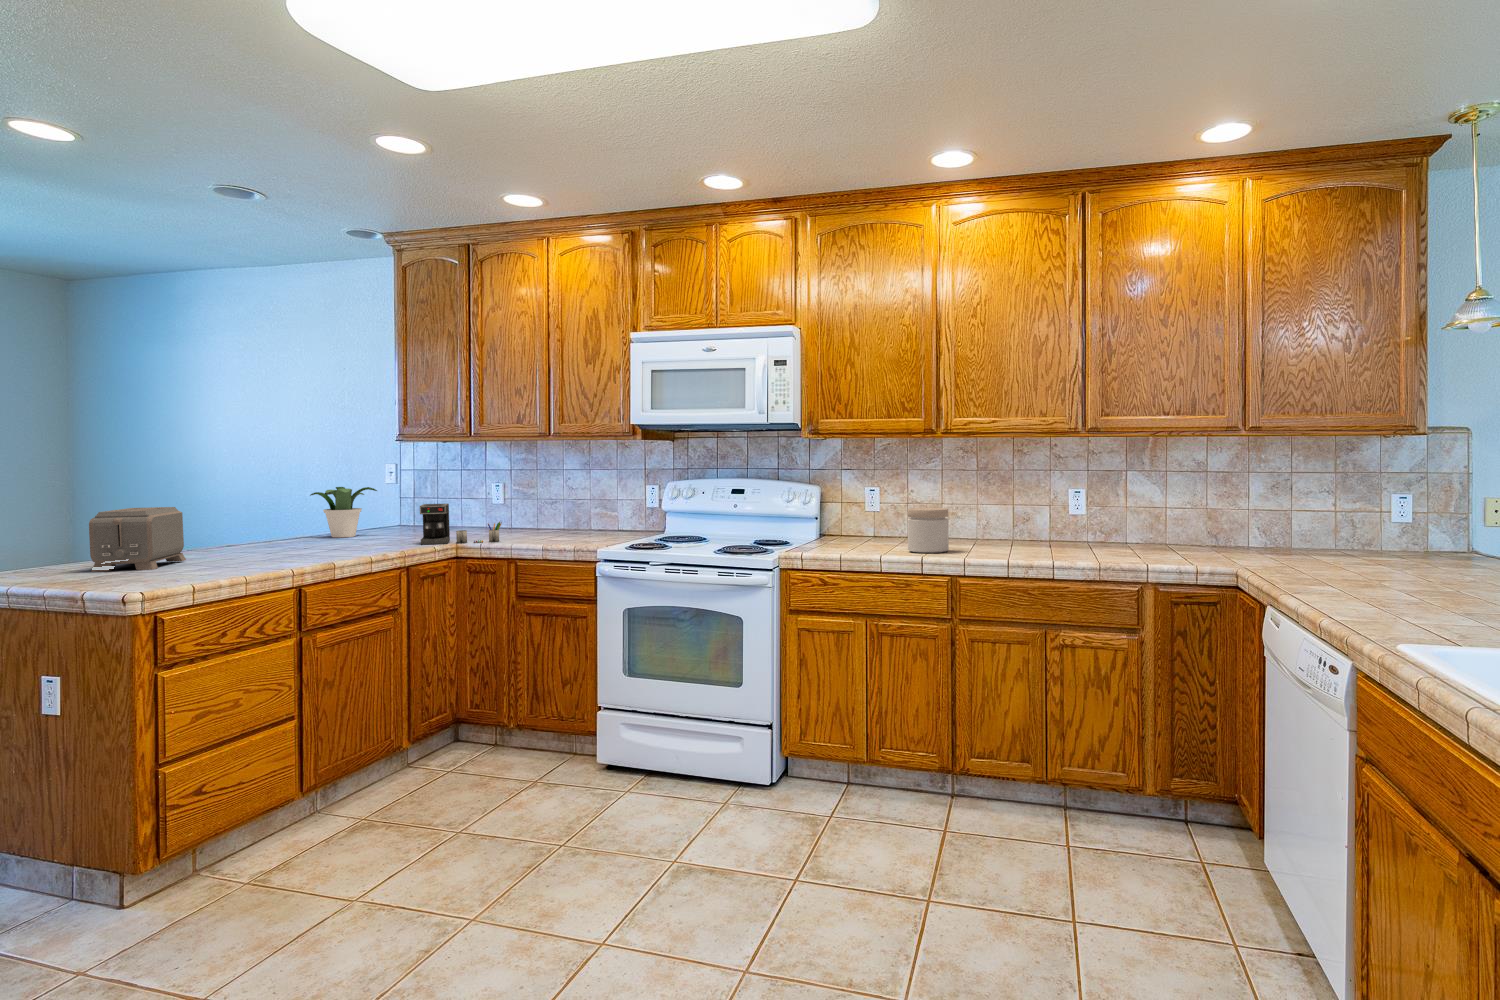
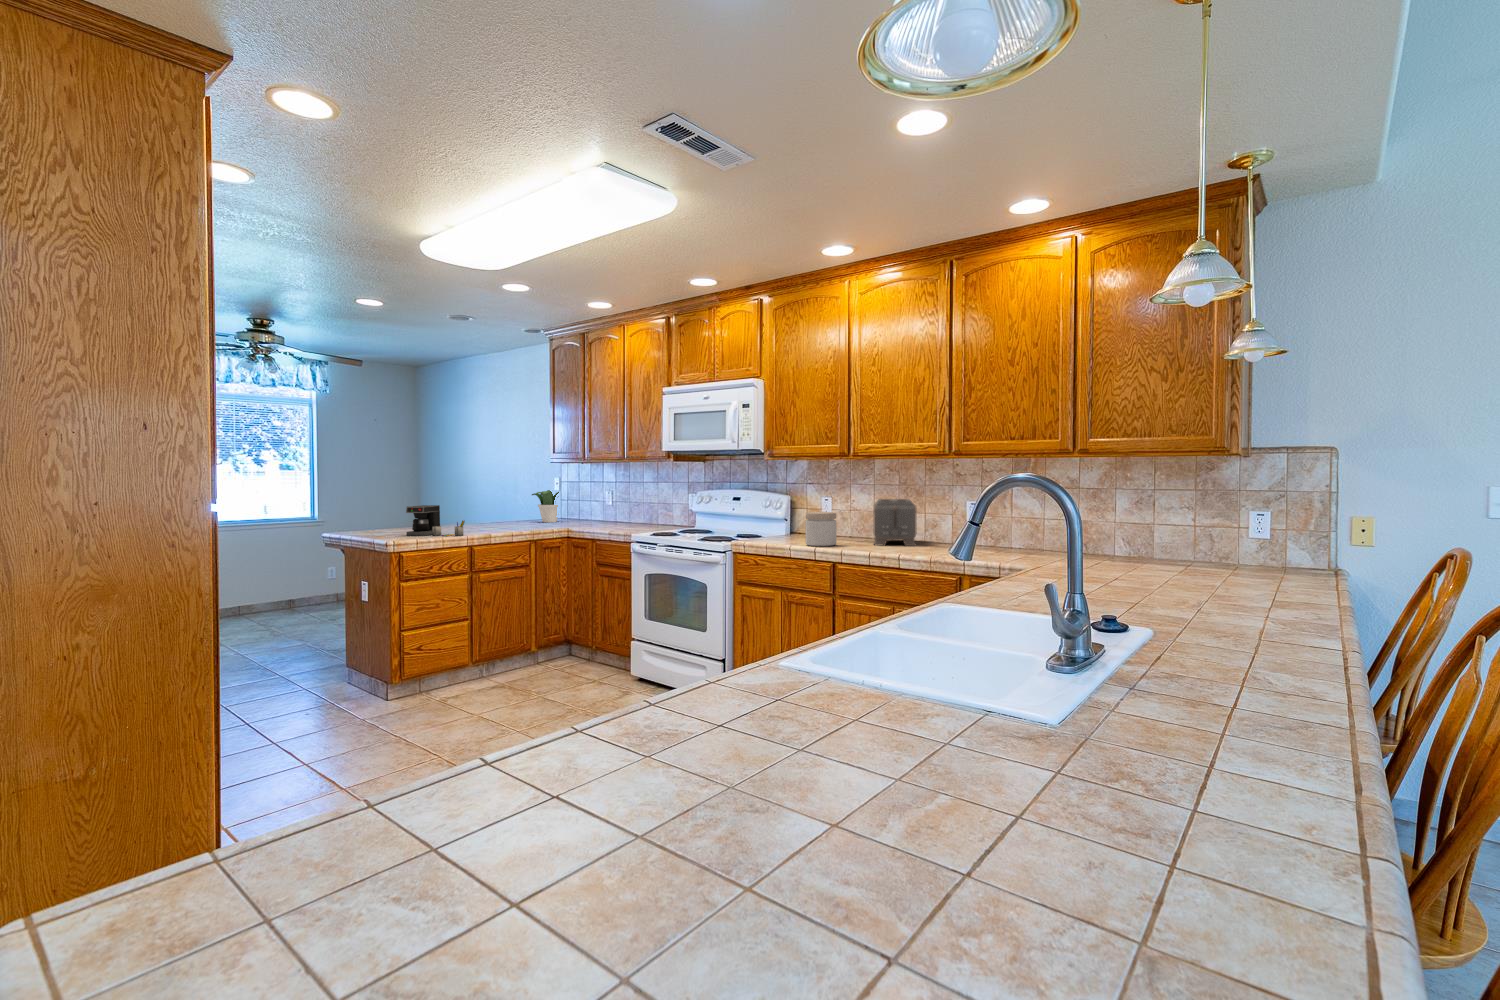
coffee maker: present [420,504,502,545] -> present [406,505,465,536]
toaster: present [89,507,186,572] -> present [874,499,917,546]

